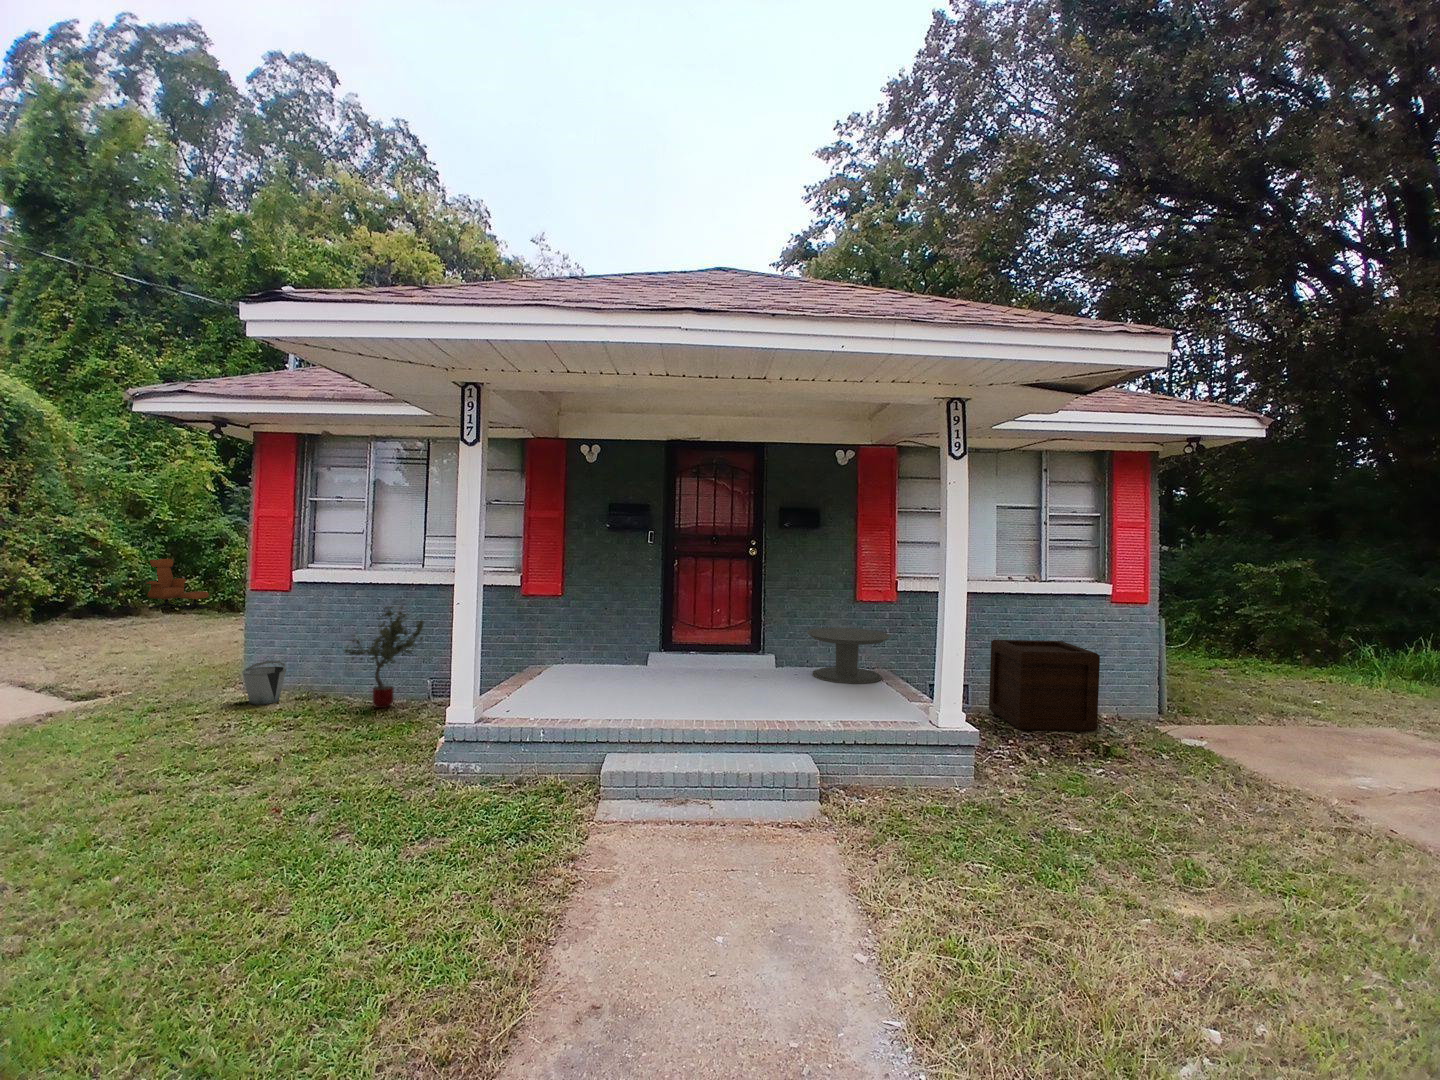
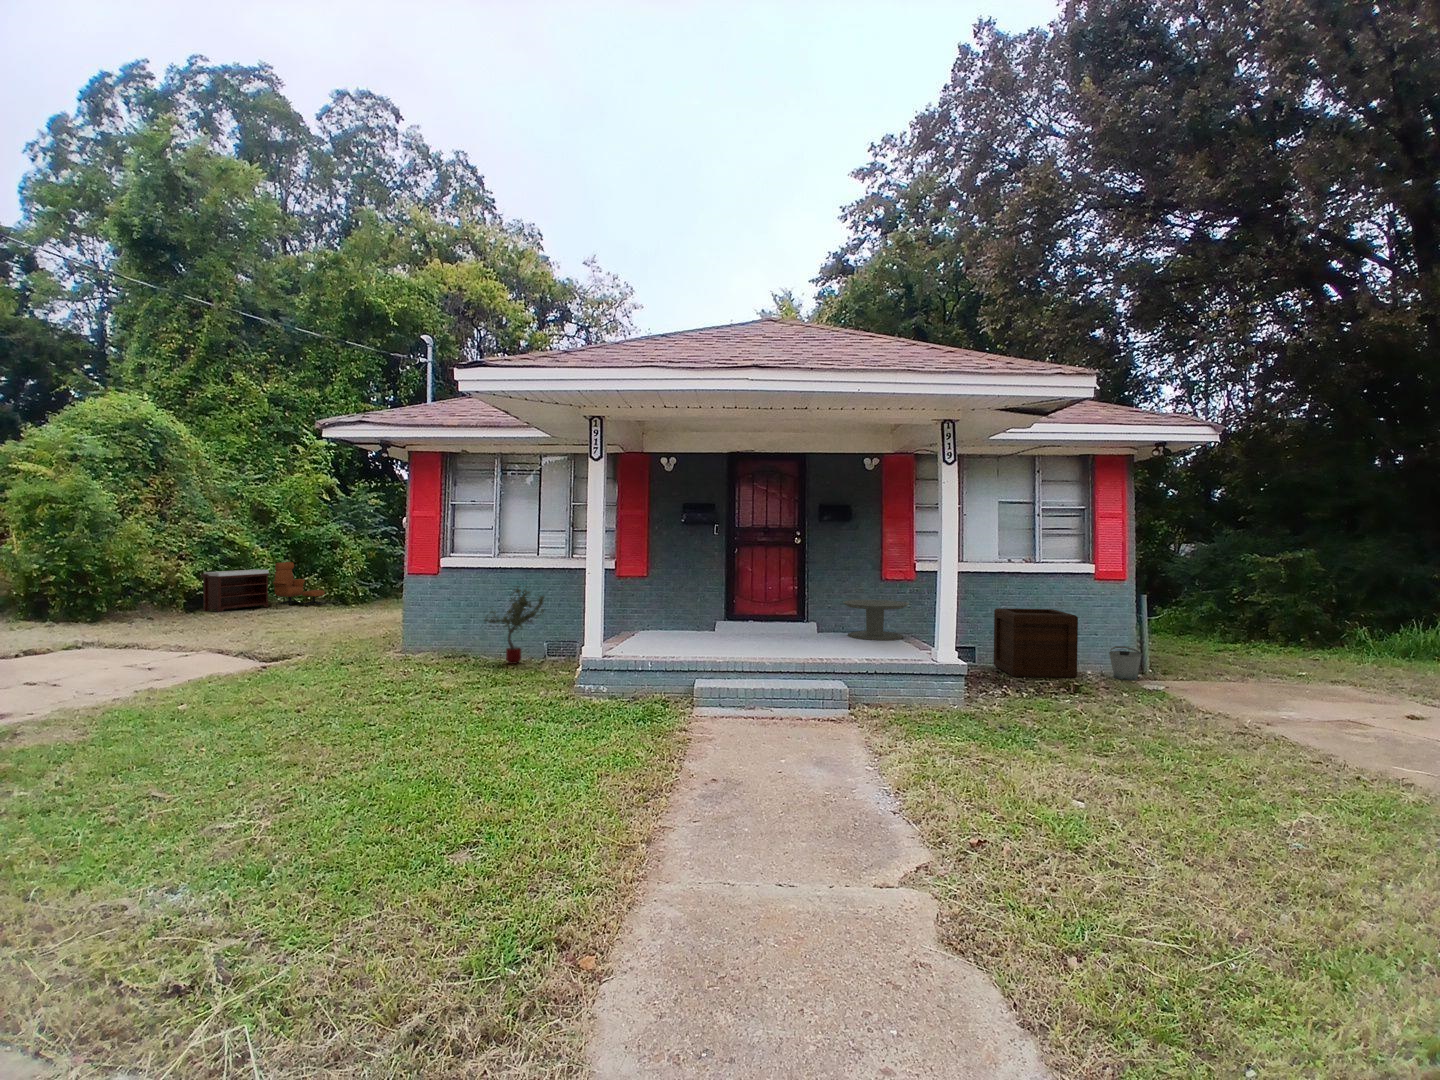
bench: none [46,568,139,620] -> present [201,569,271,612]
bucket: present [242,661,286,705] -> present [1109,646,1143,680]

